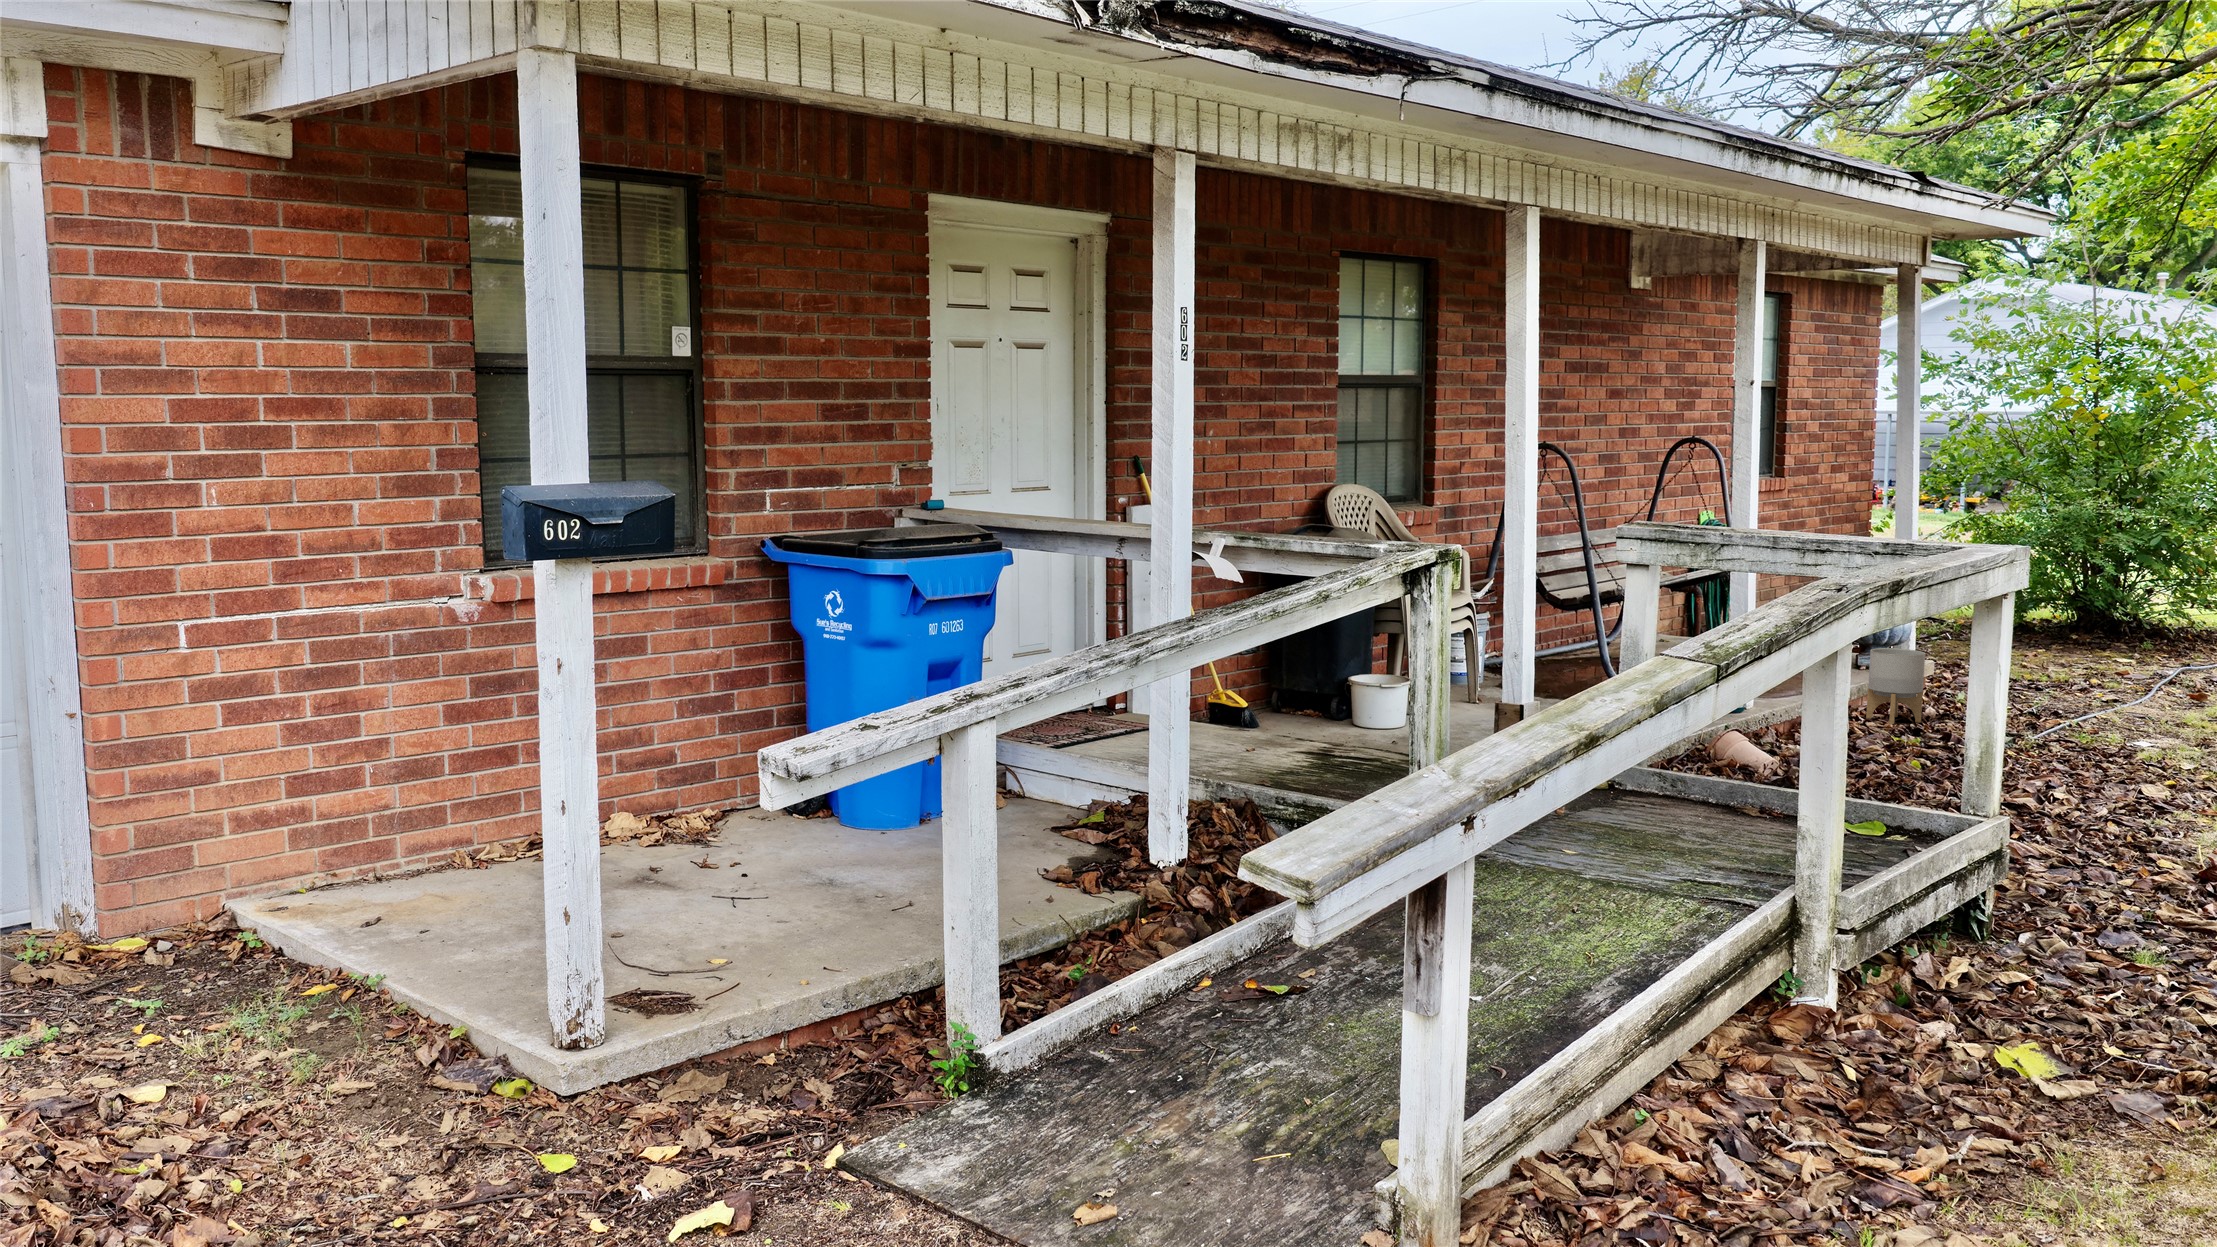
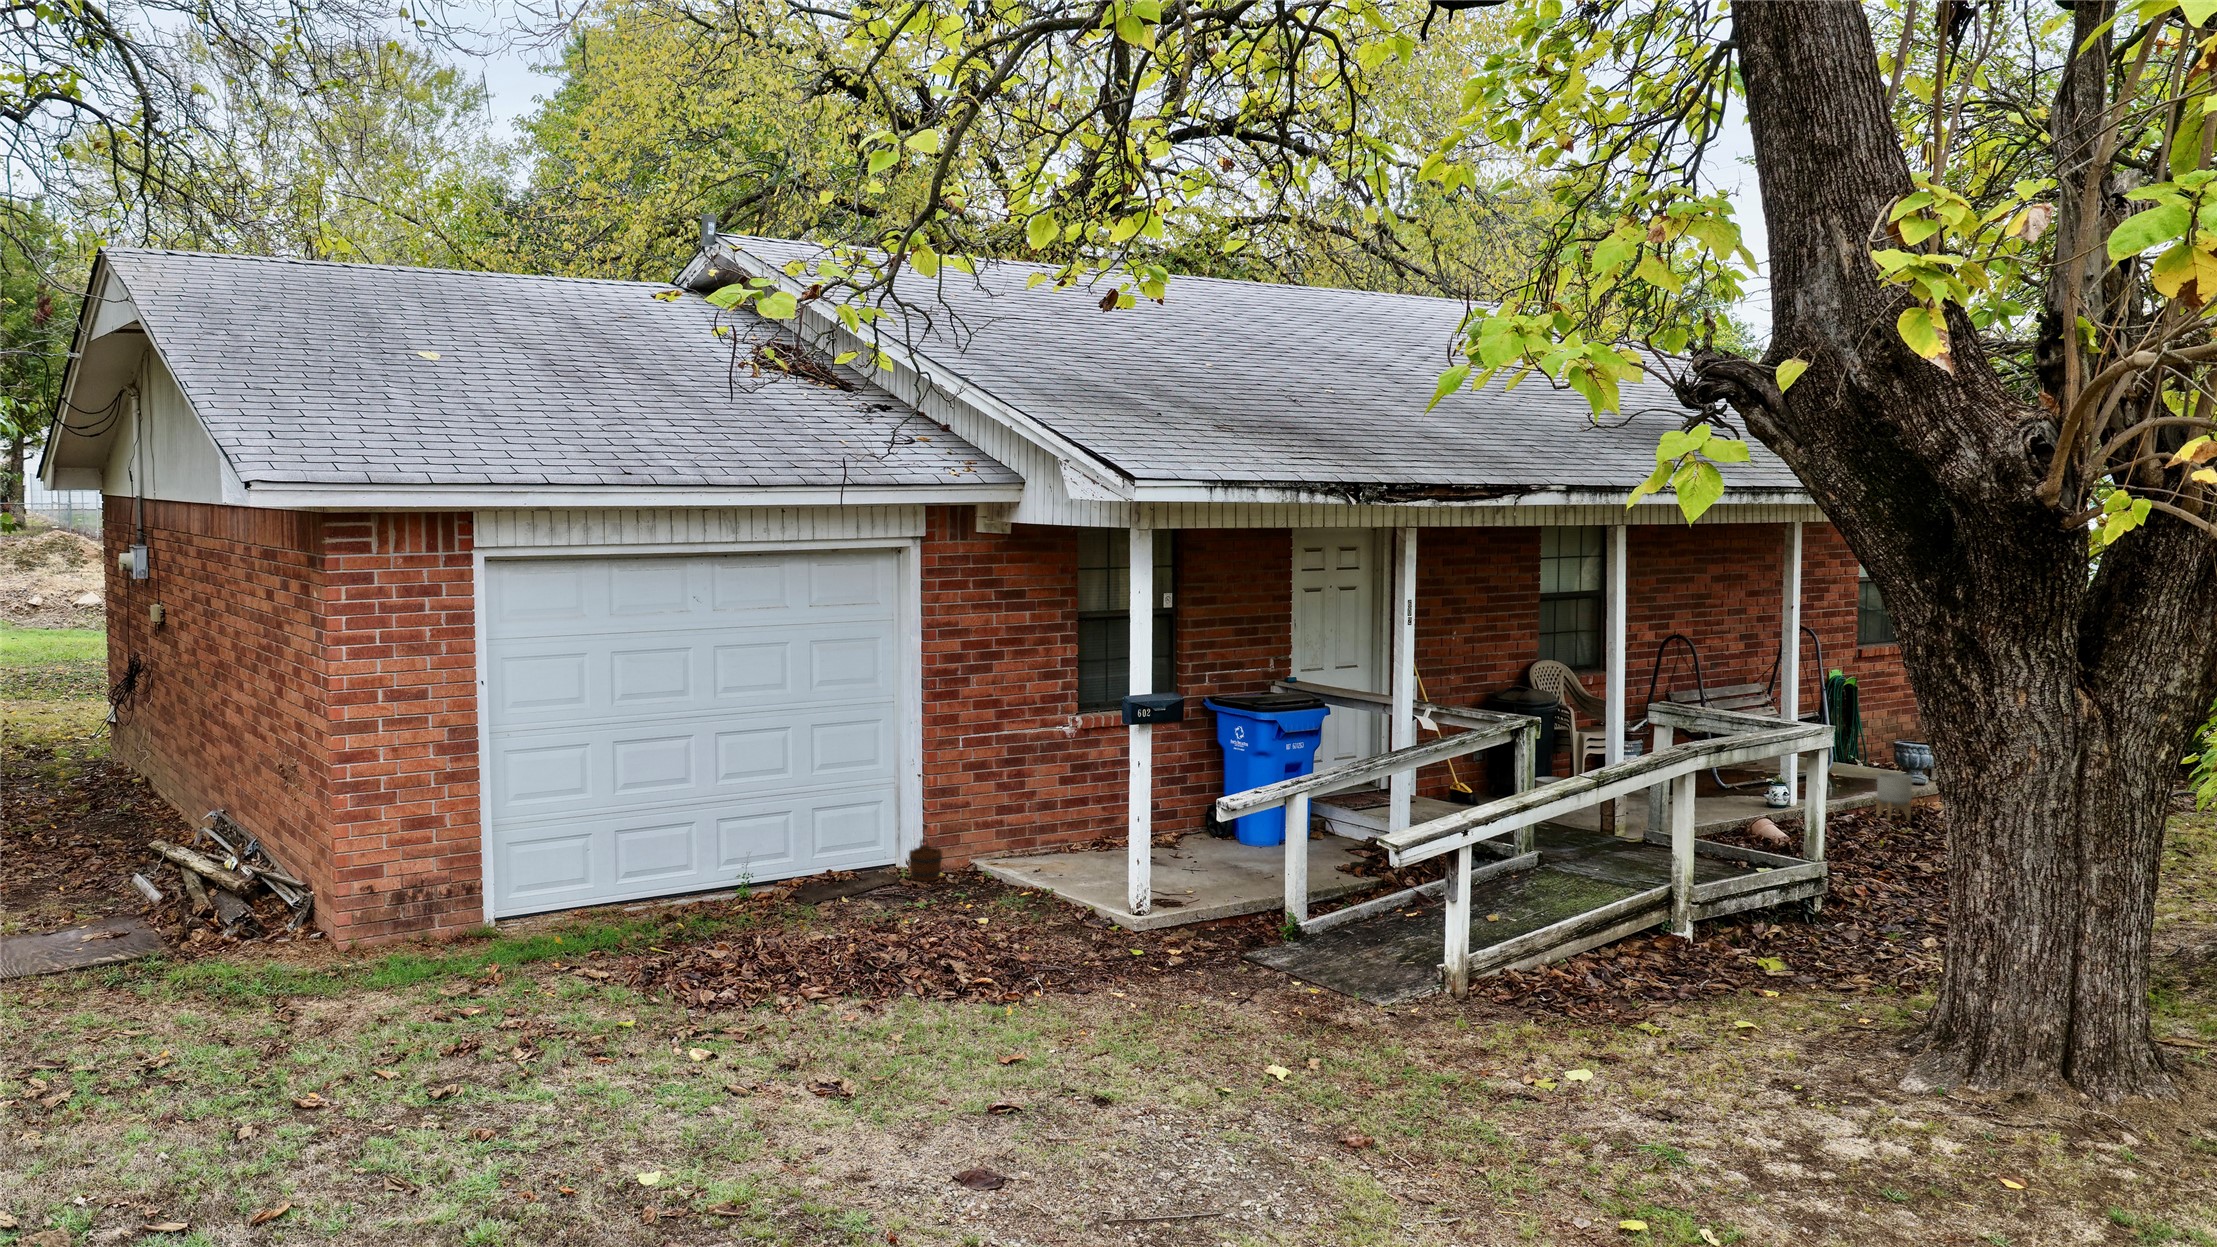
wooden bucket: none [44,827,135,966] -> present [909,823,942,882]

